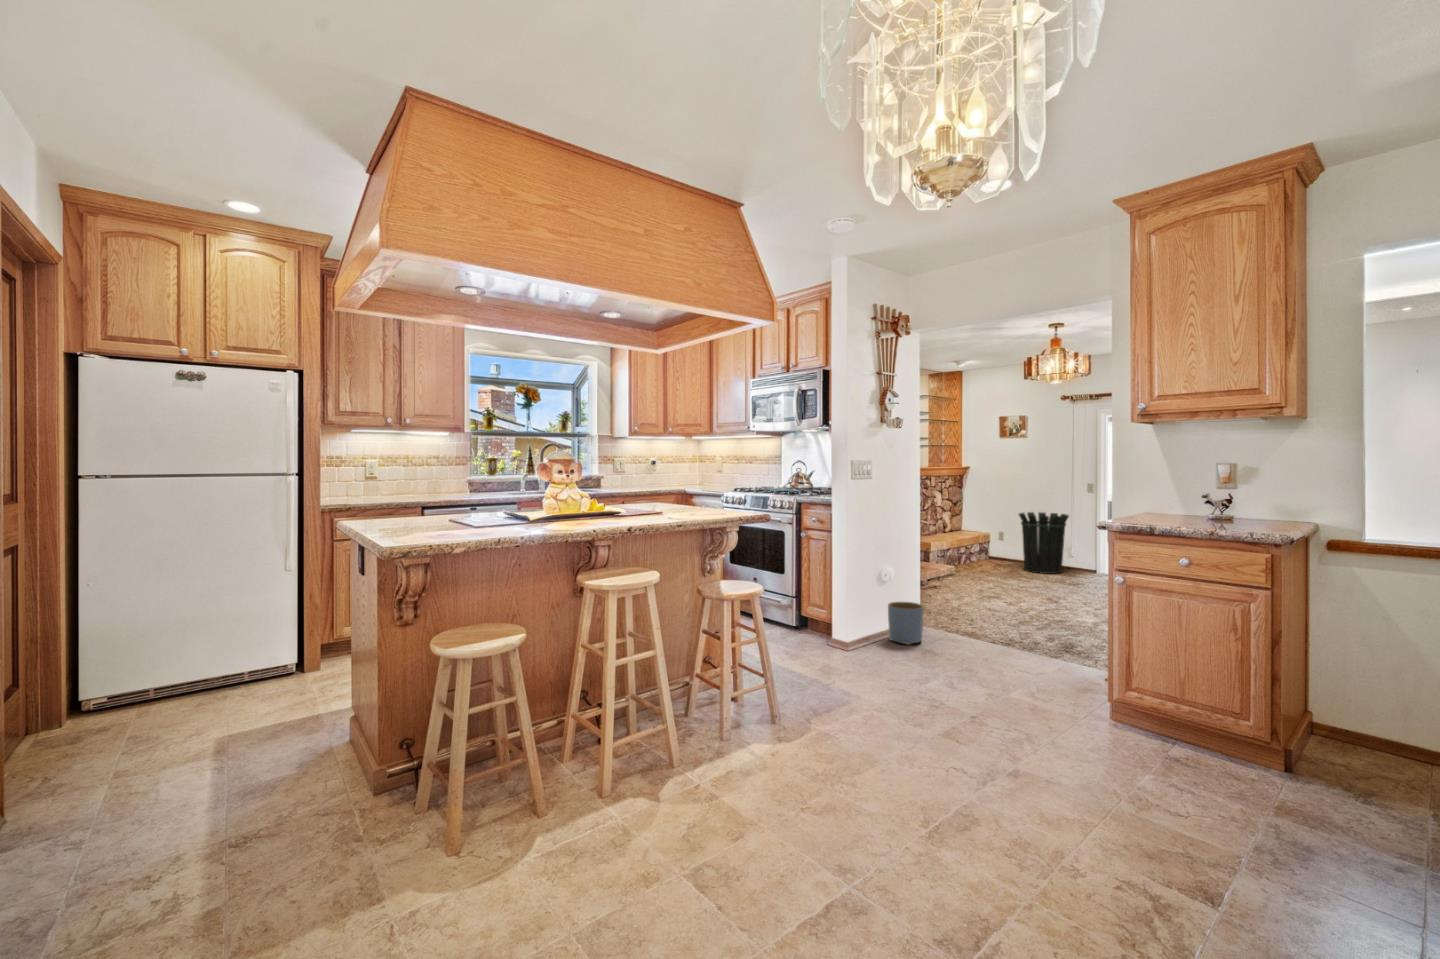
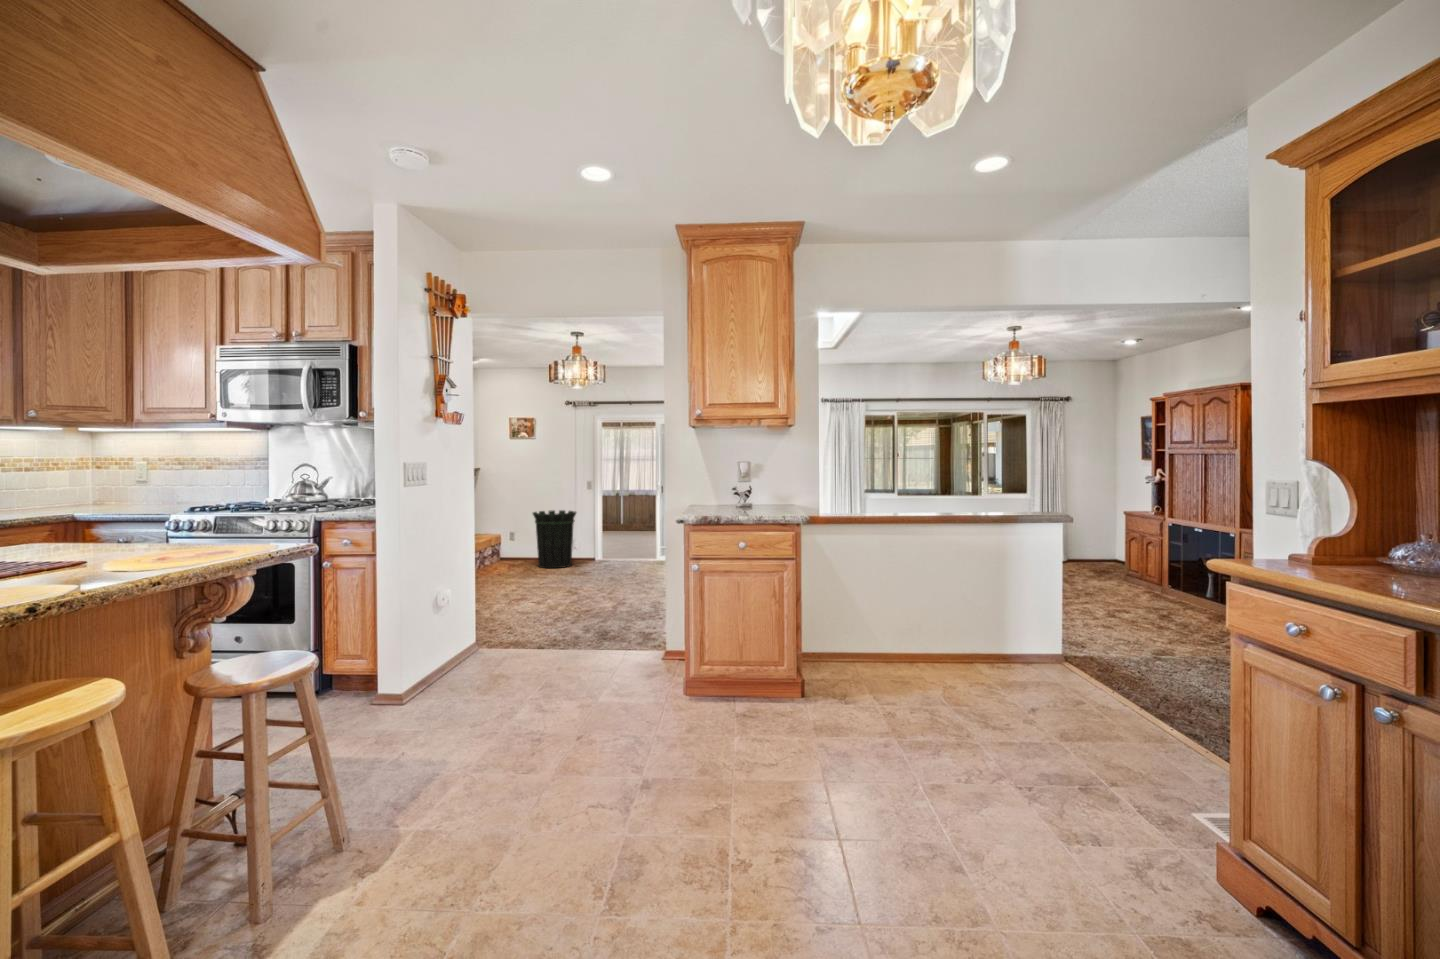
planter: present [888,602,924,645] -> none [446,619,488,668]

